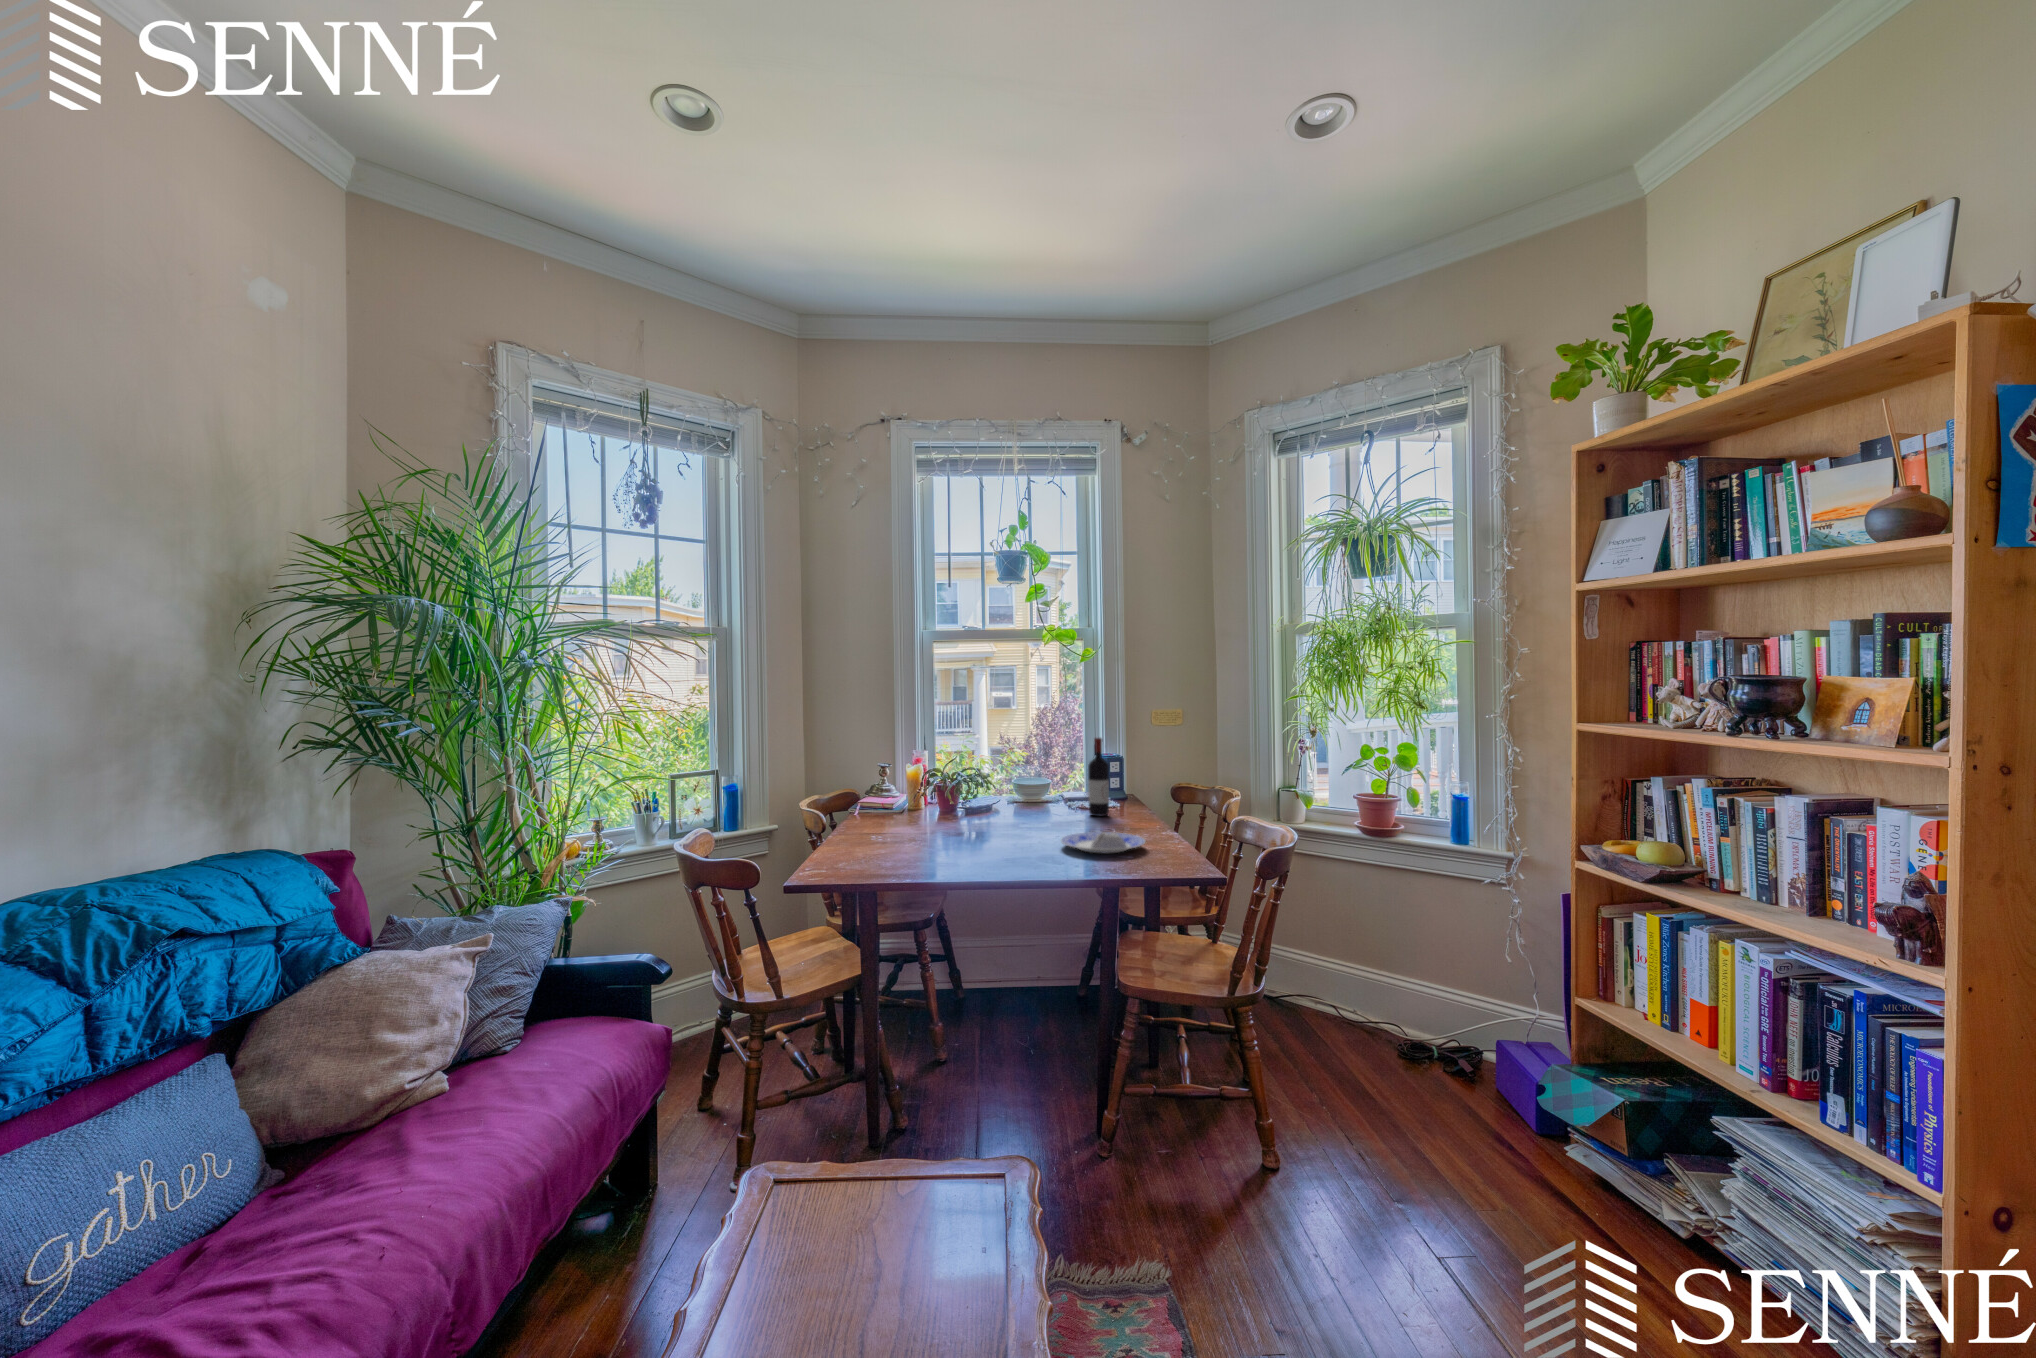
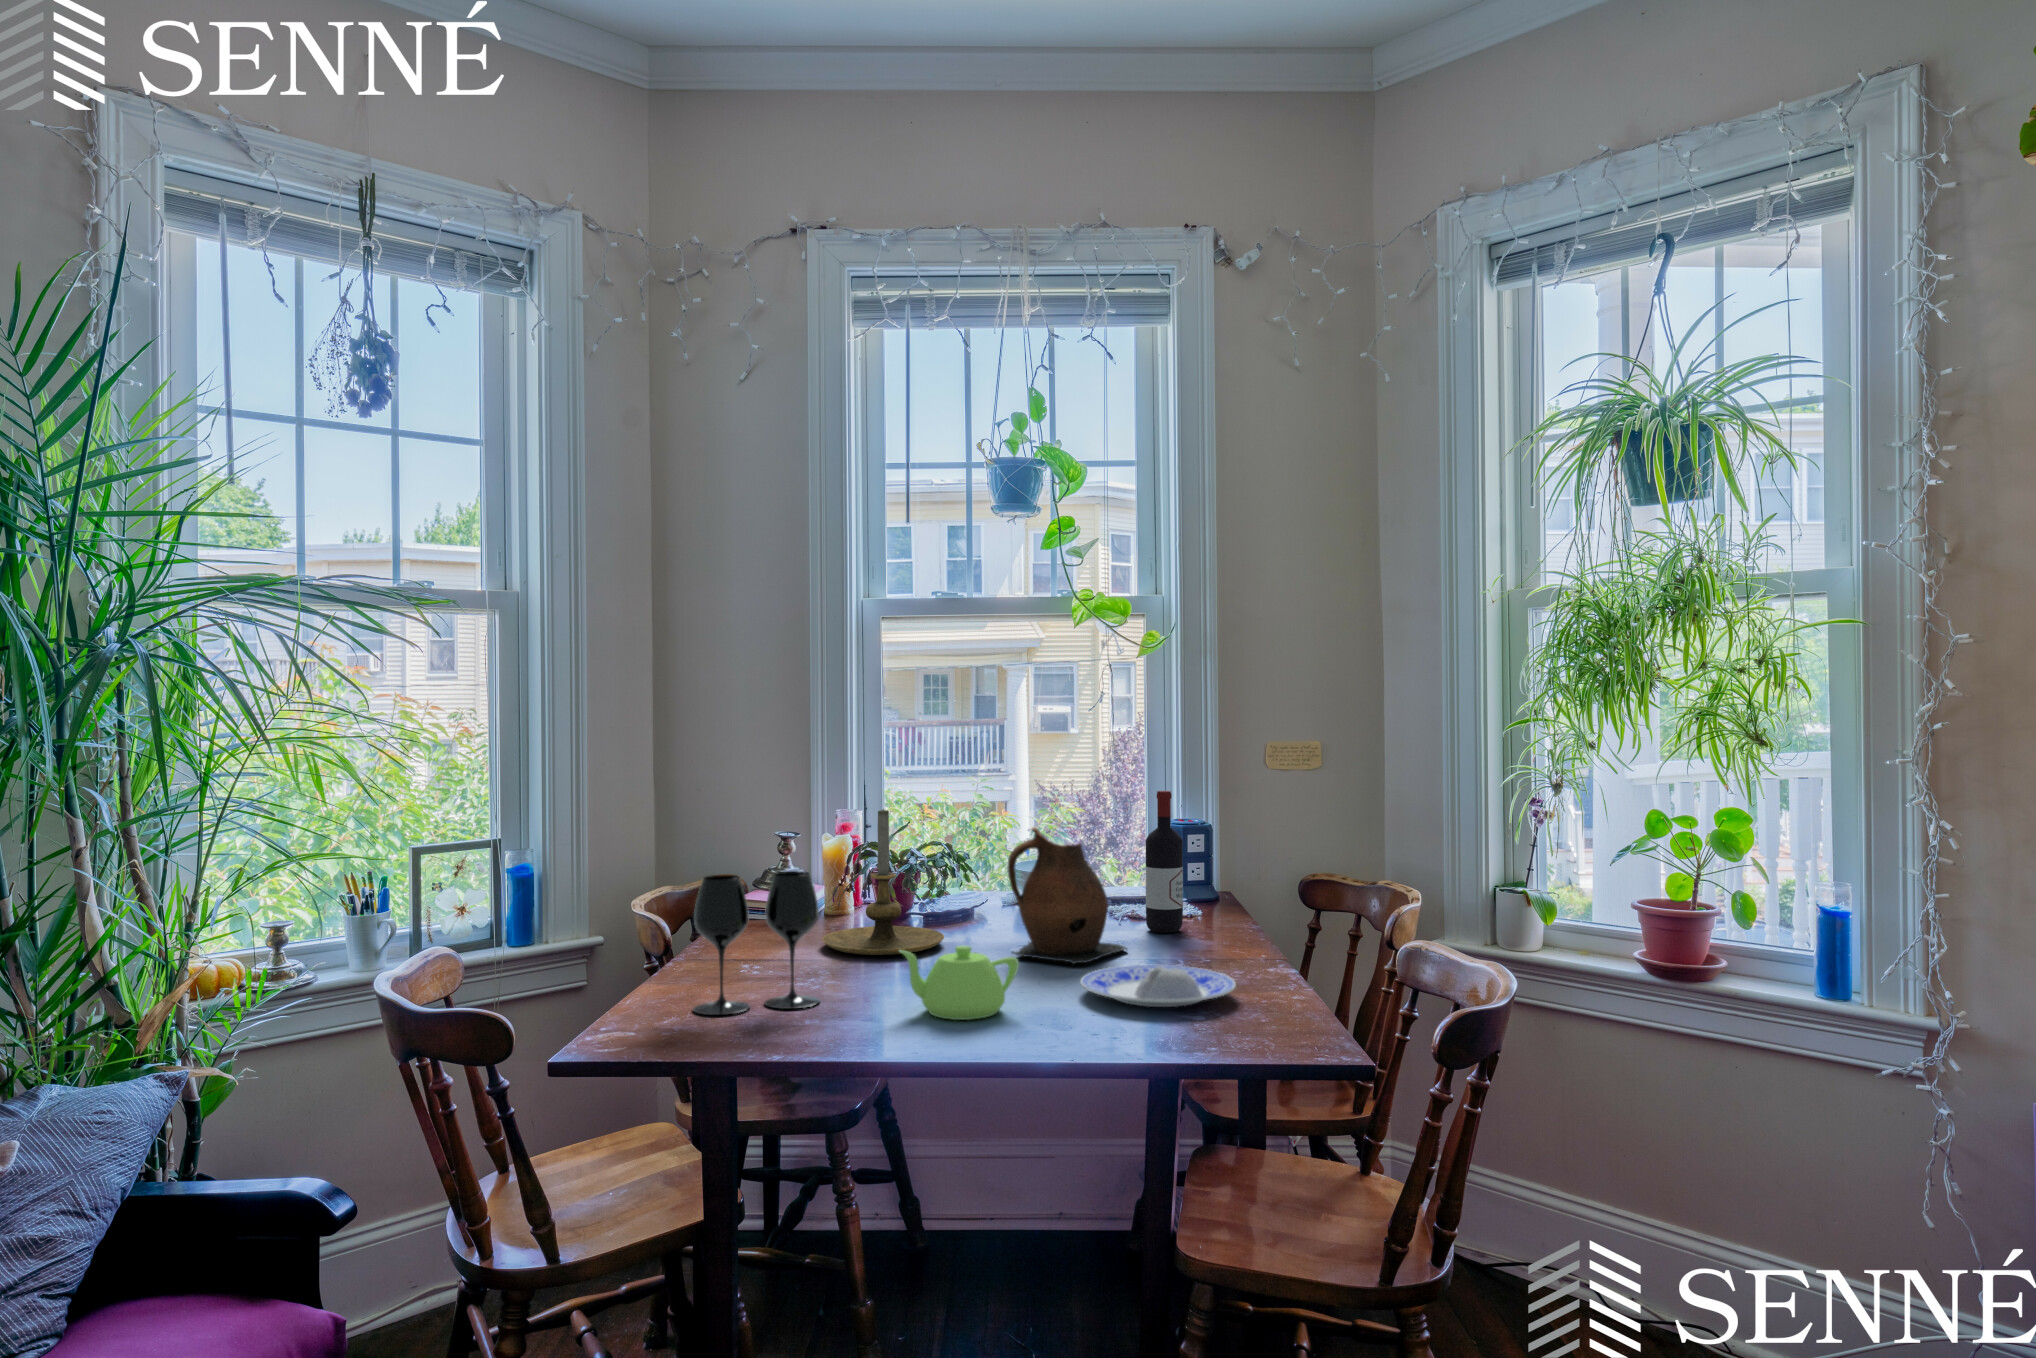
candle holder: none [911,749,979,830] -> present [822,809,944,955]
ceramic pitcher: none [1015,758,1081,834] -> present [1008,827,1127,965]
wine glass: none [850,782,919,861] -> present [693,871,820,1015]
teapot: none [964,822,1029,861] -> present [901,946,1019,1020]

